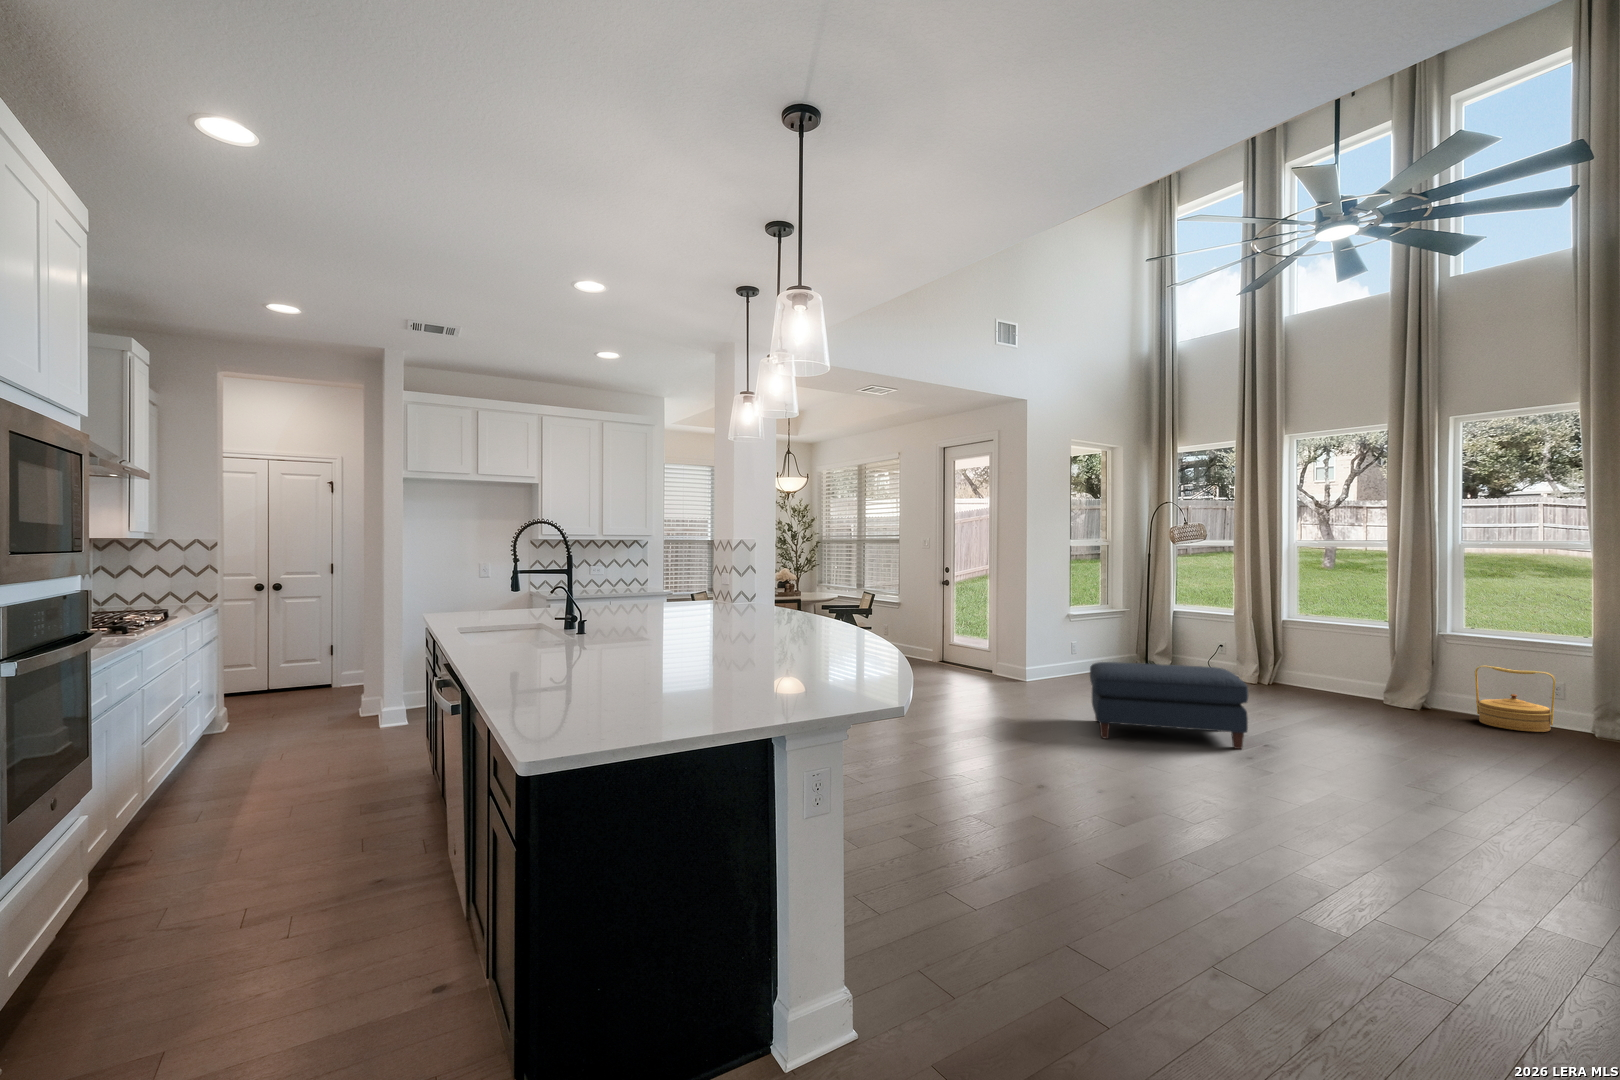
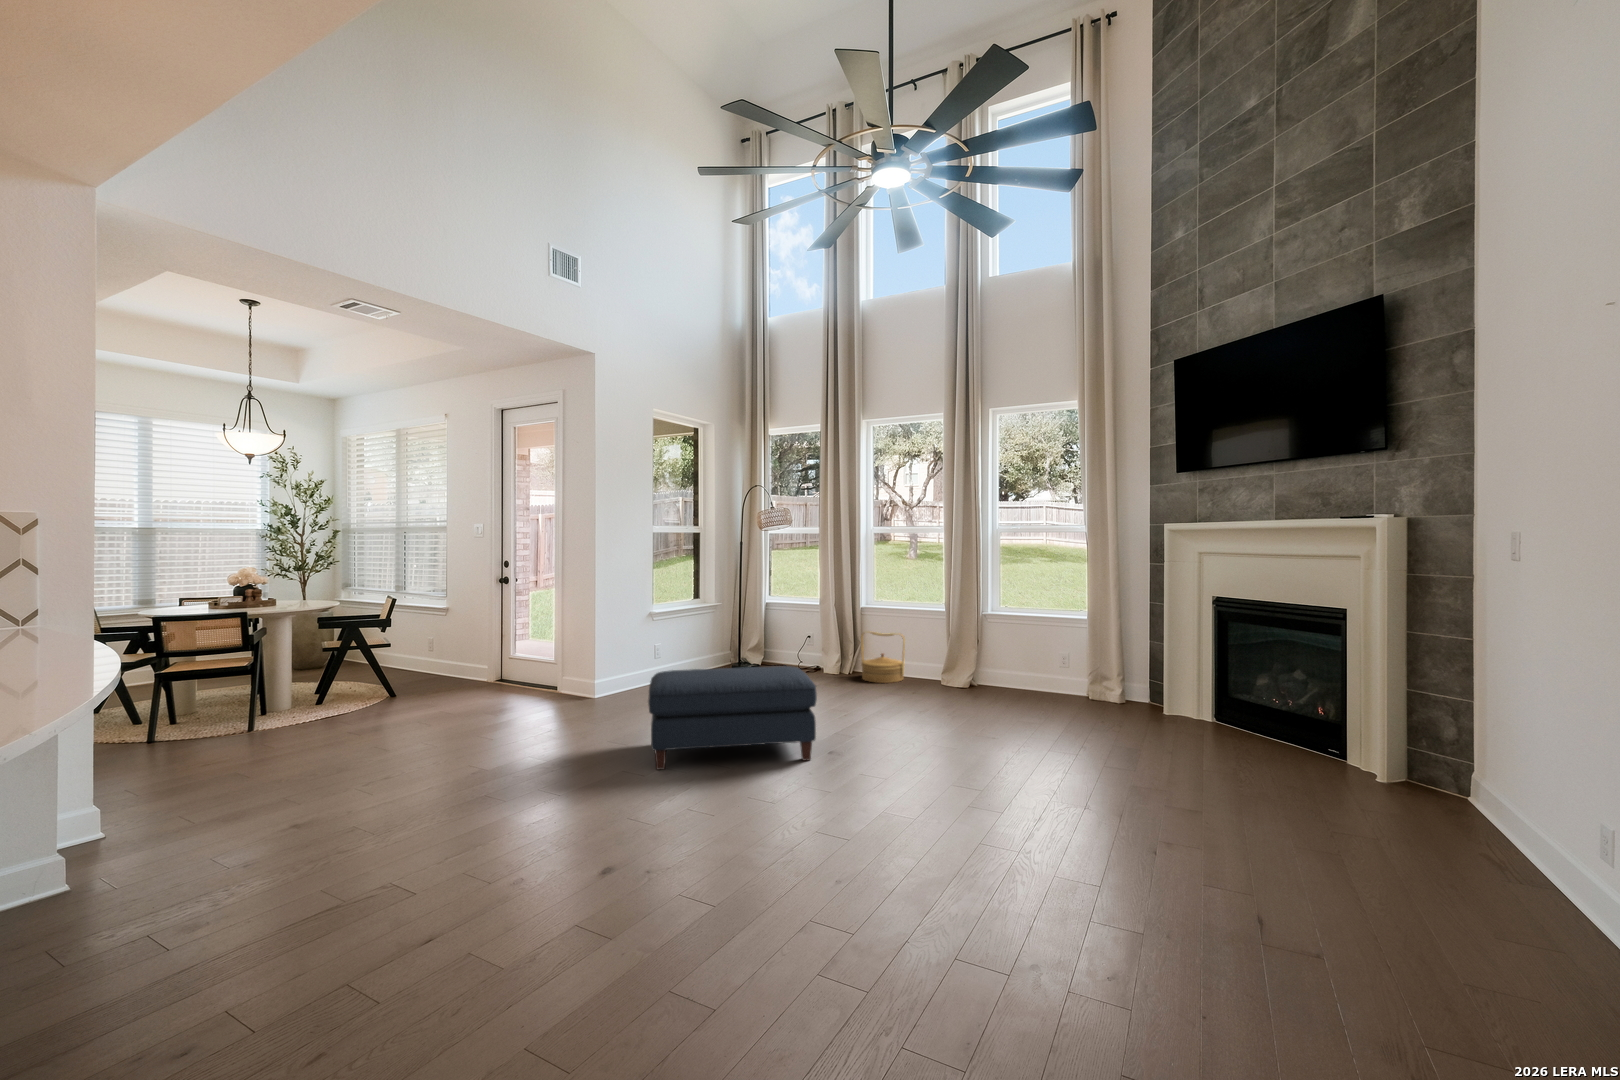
woven basket: present [1475,665,1556,732] -> present [861,631,905,683]

